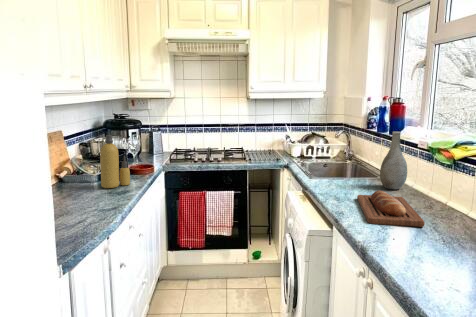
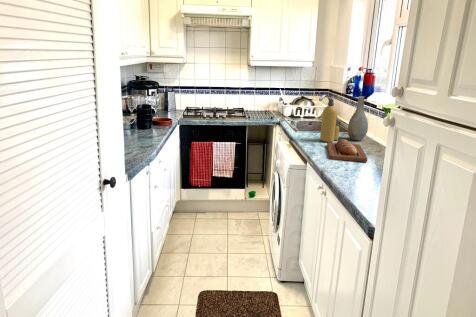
bottle: present [100,135,130,188] -> present [320,99,339,142]

